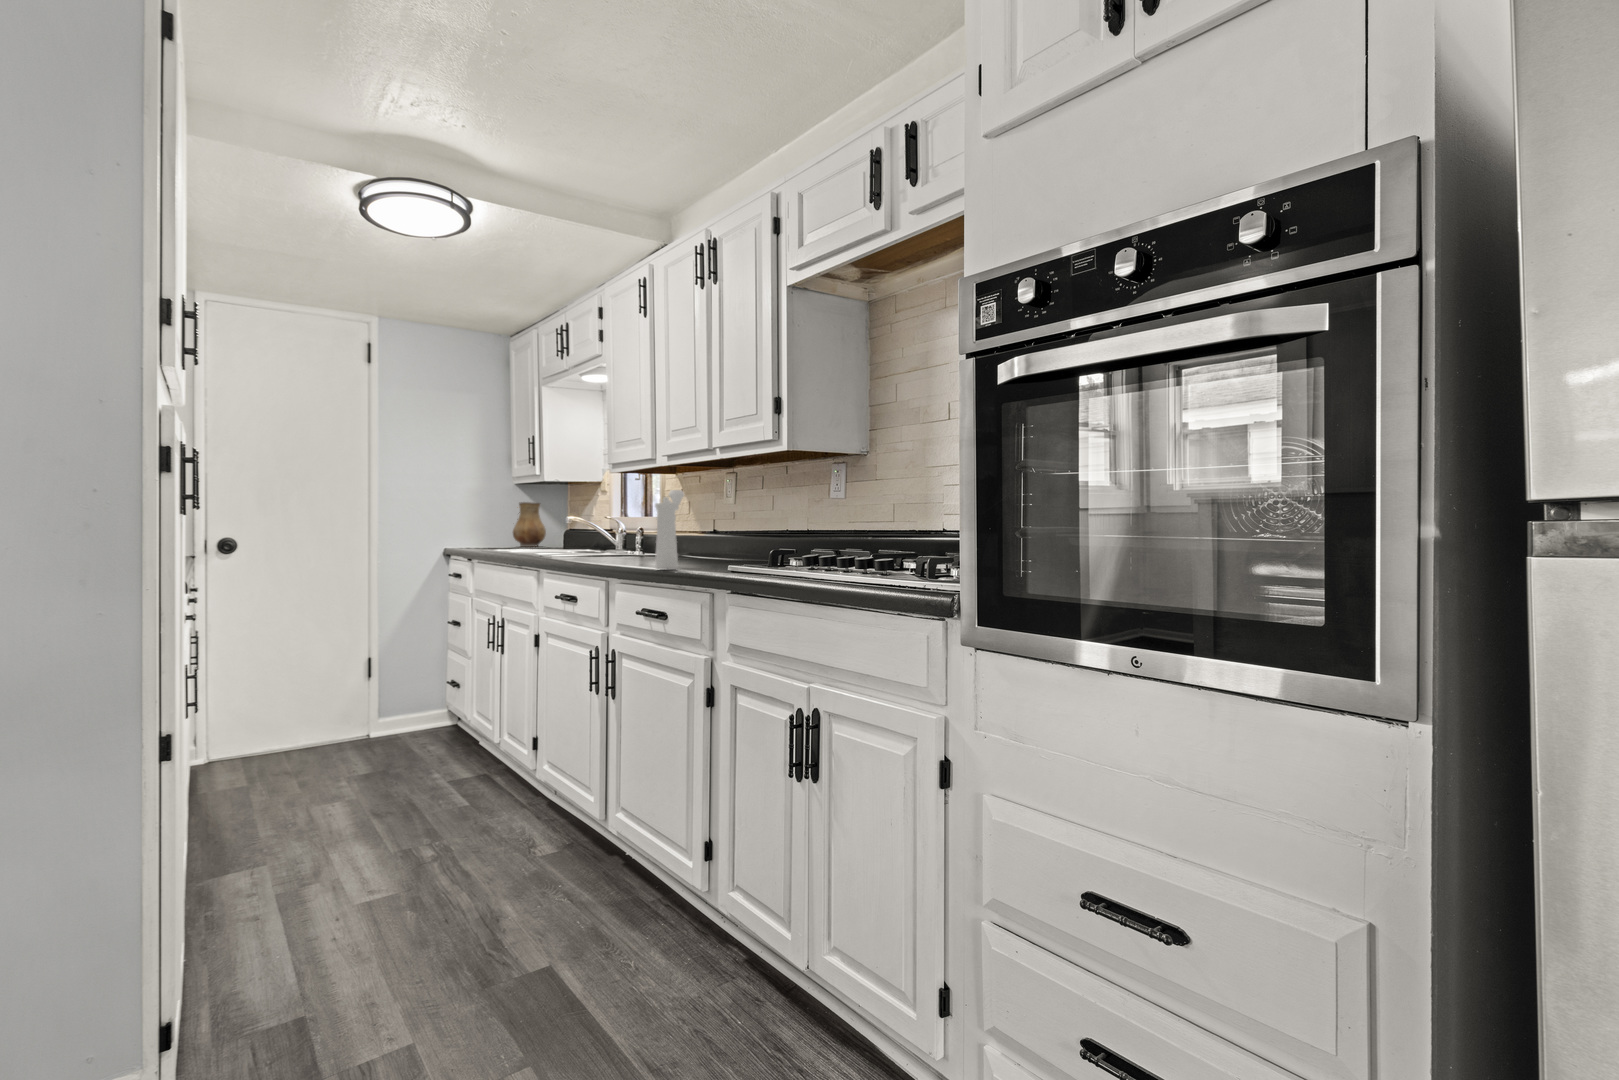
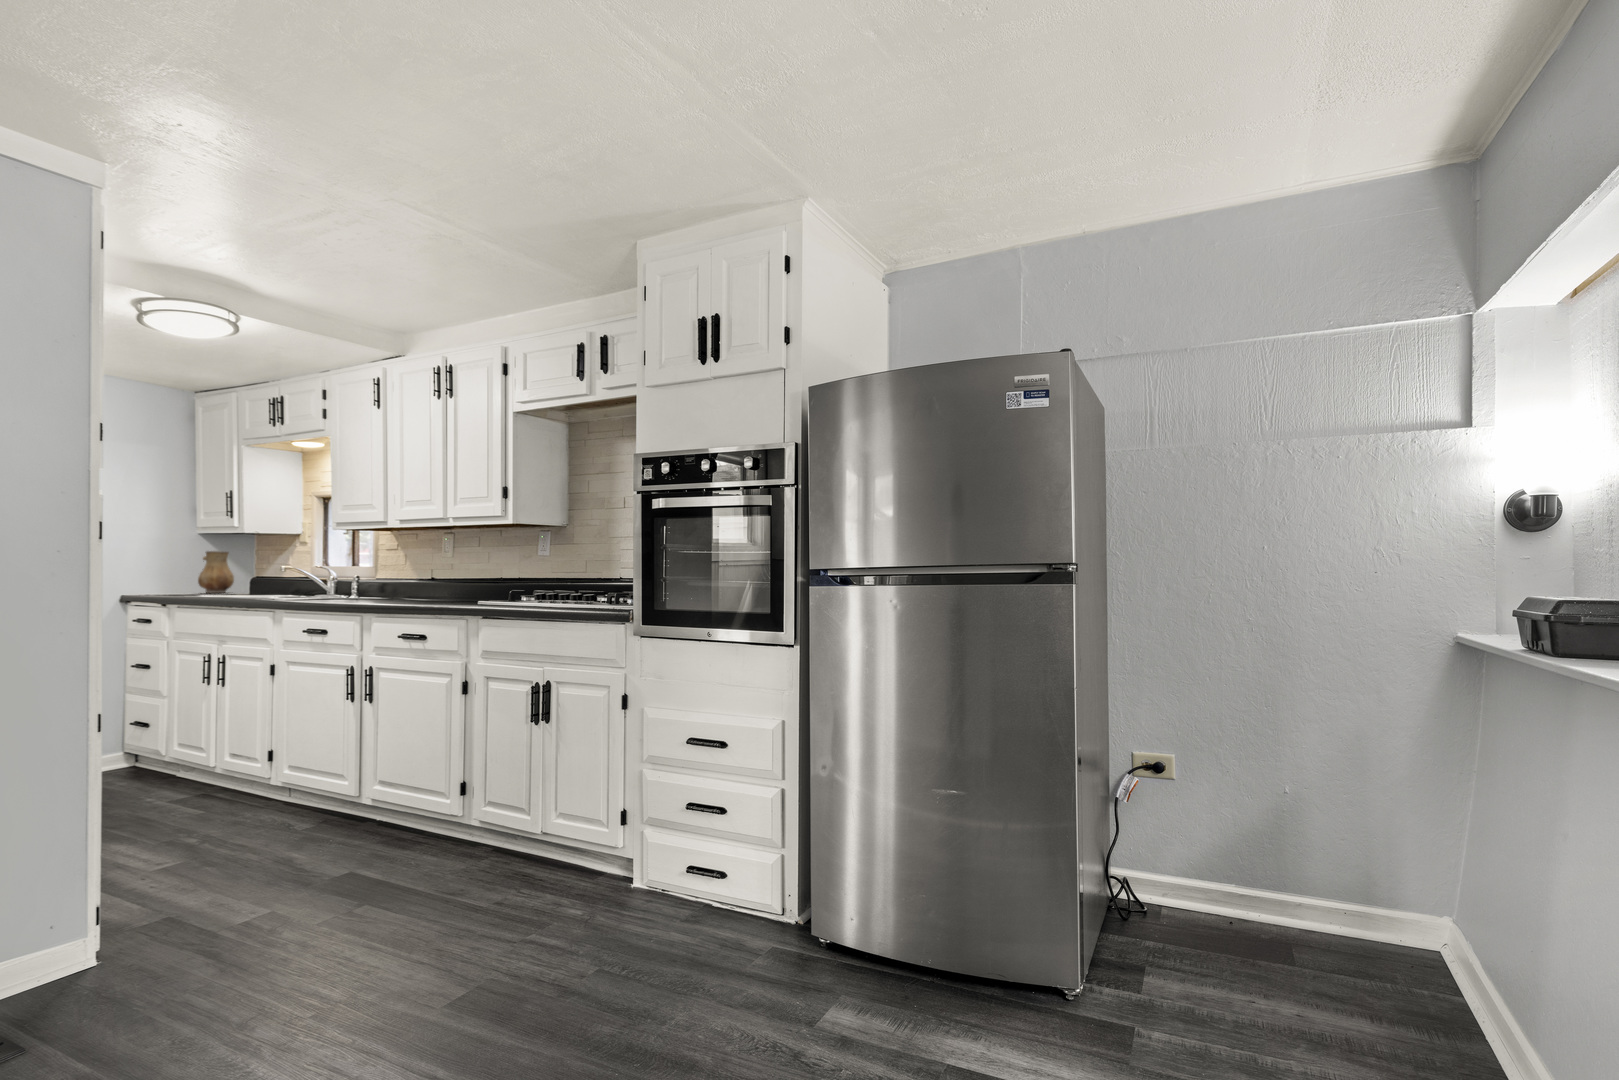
pepper mill: present [655,490,684,569] -> none [420,550,438,605]

